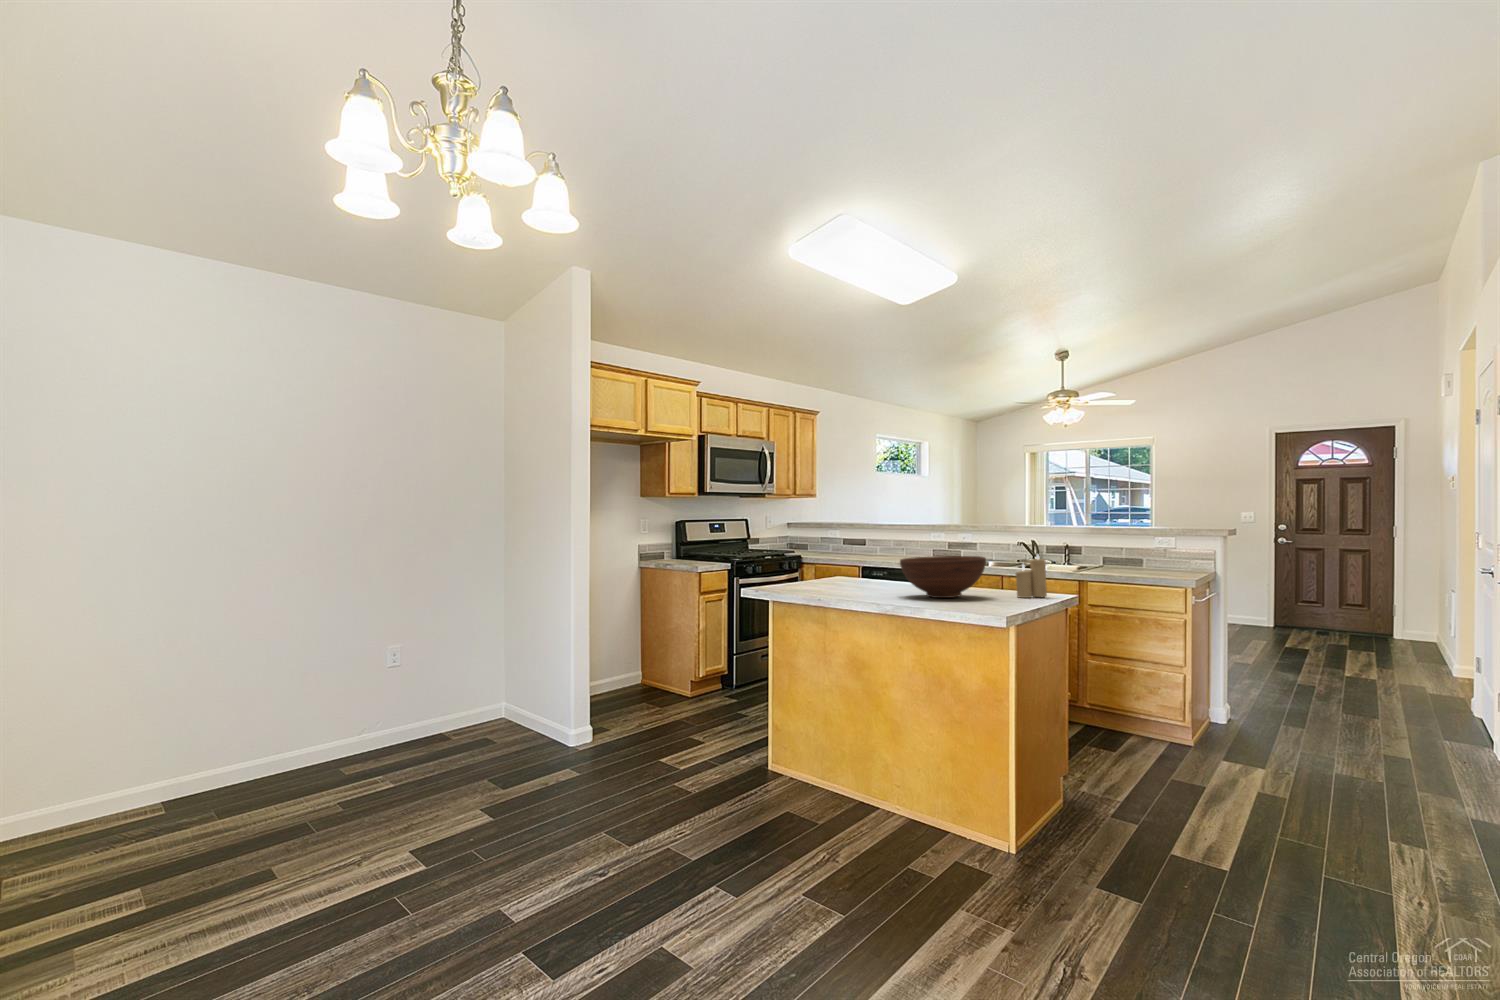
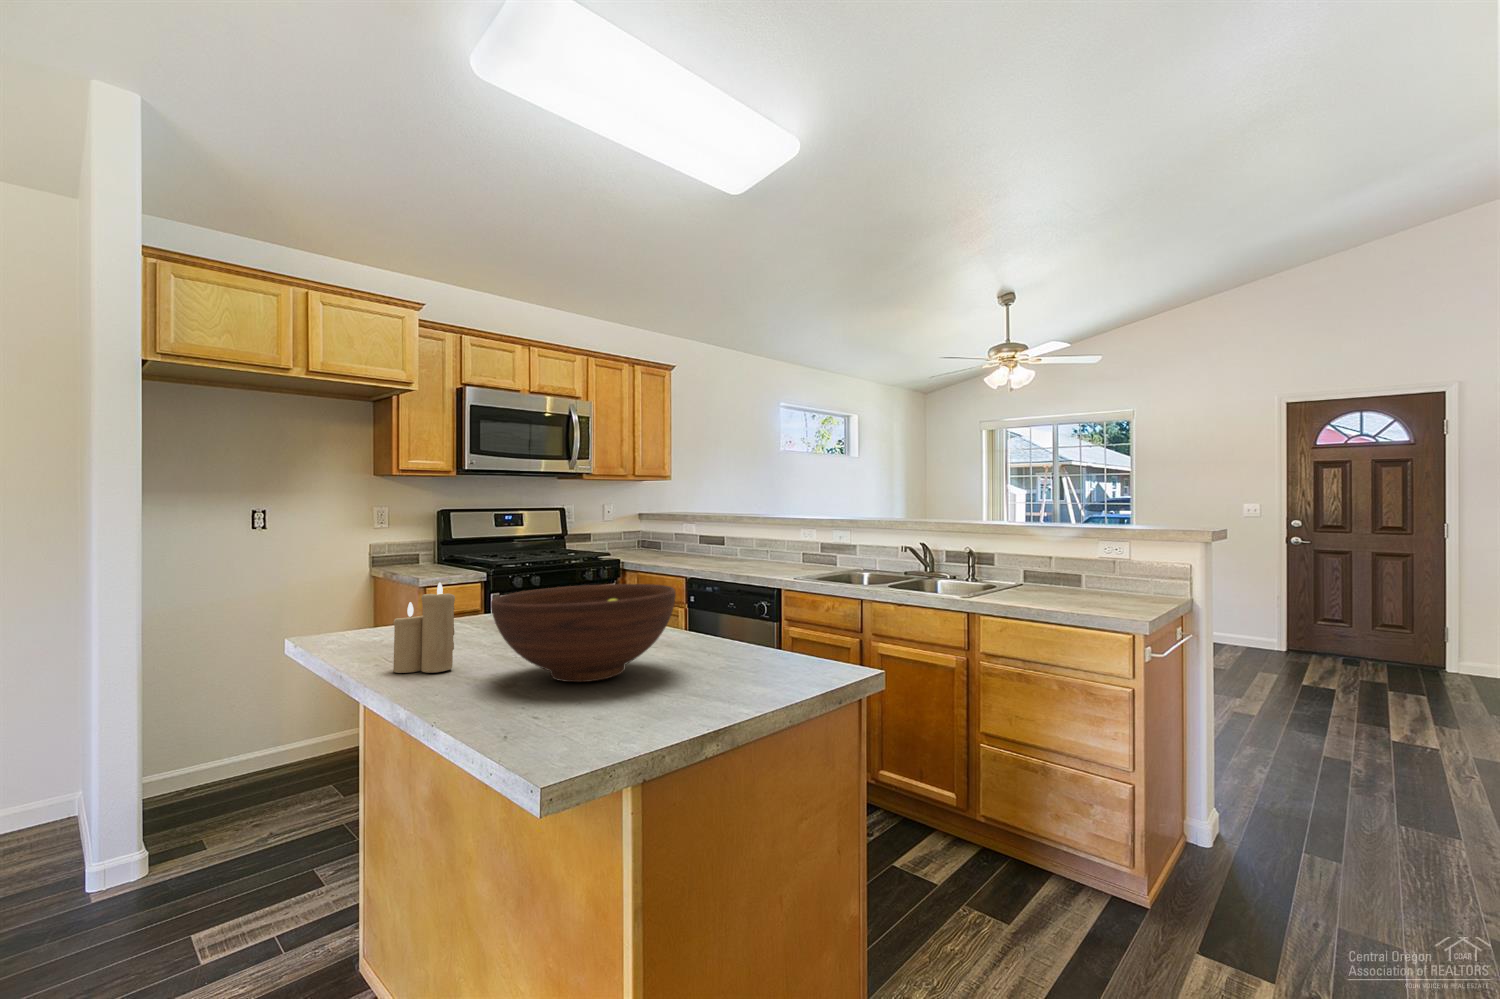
candle: present [1016,555,1047,598] -> present [393,583,455,673]

